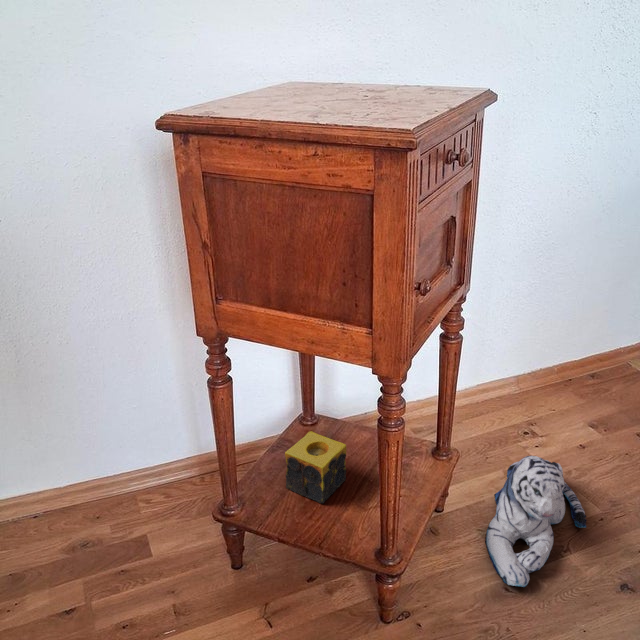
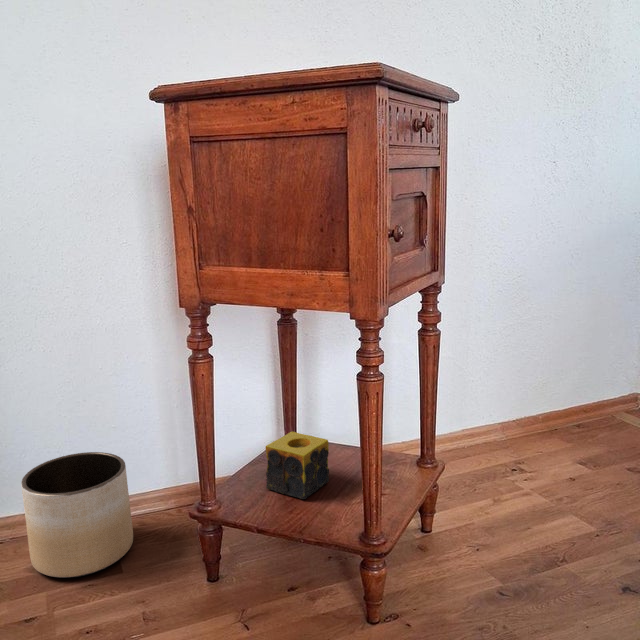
planter: none [52,438,160,562] -> present [21,452,133,578]
plush toy: present [485,456,587,587] -> none [477,454,583,589]

